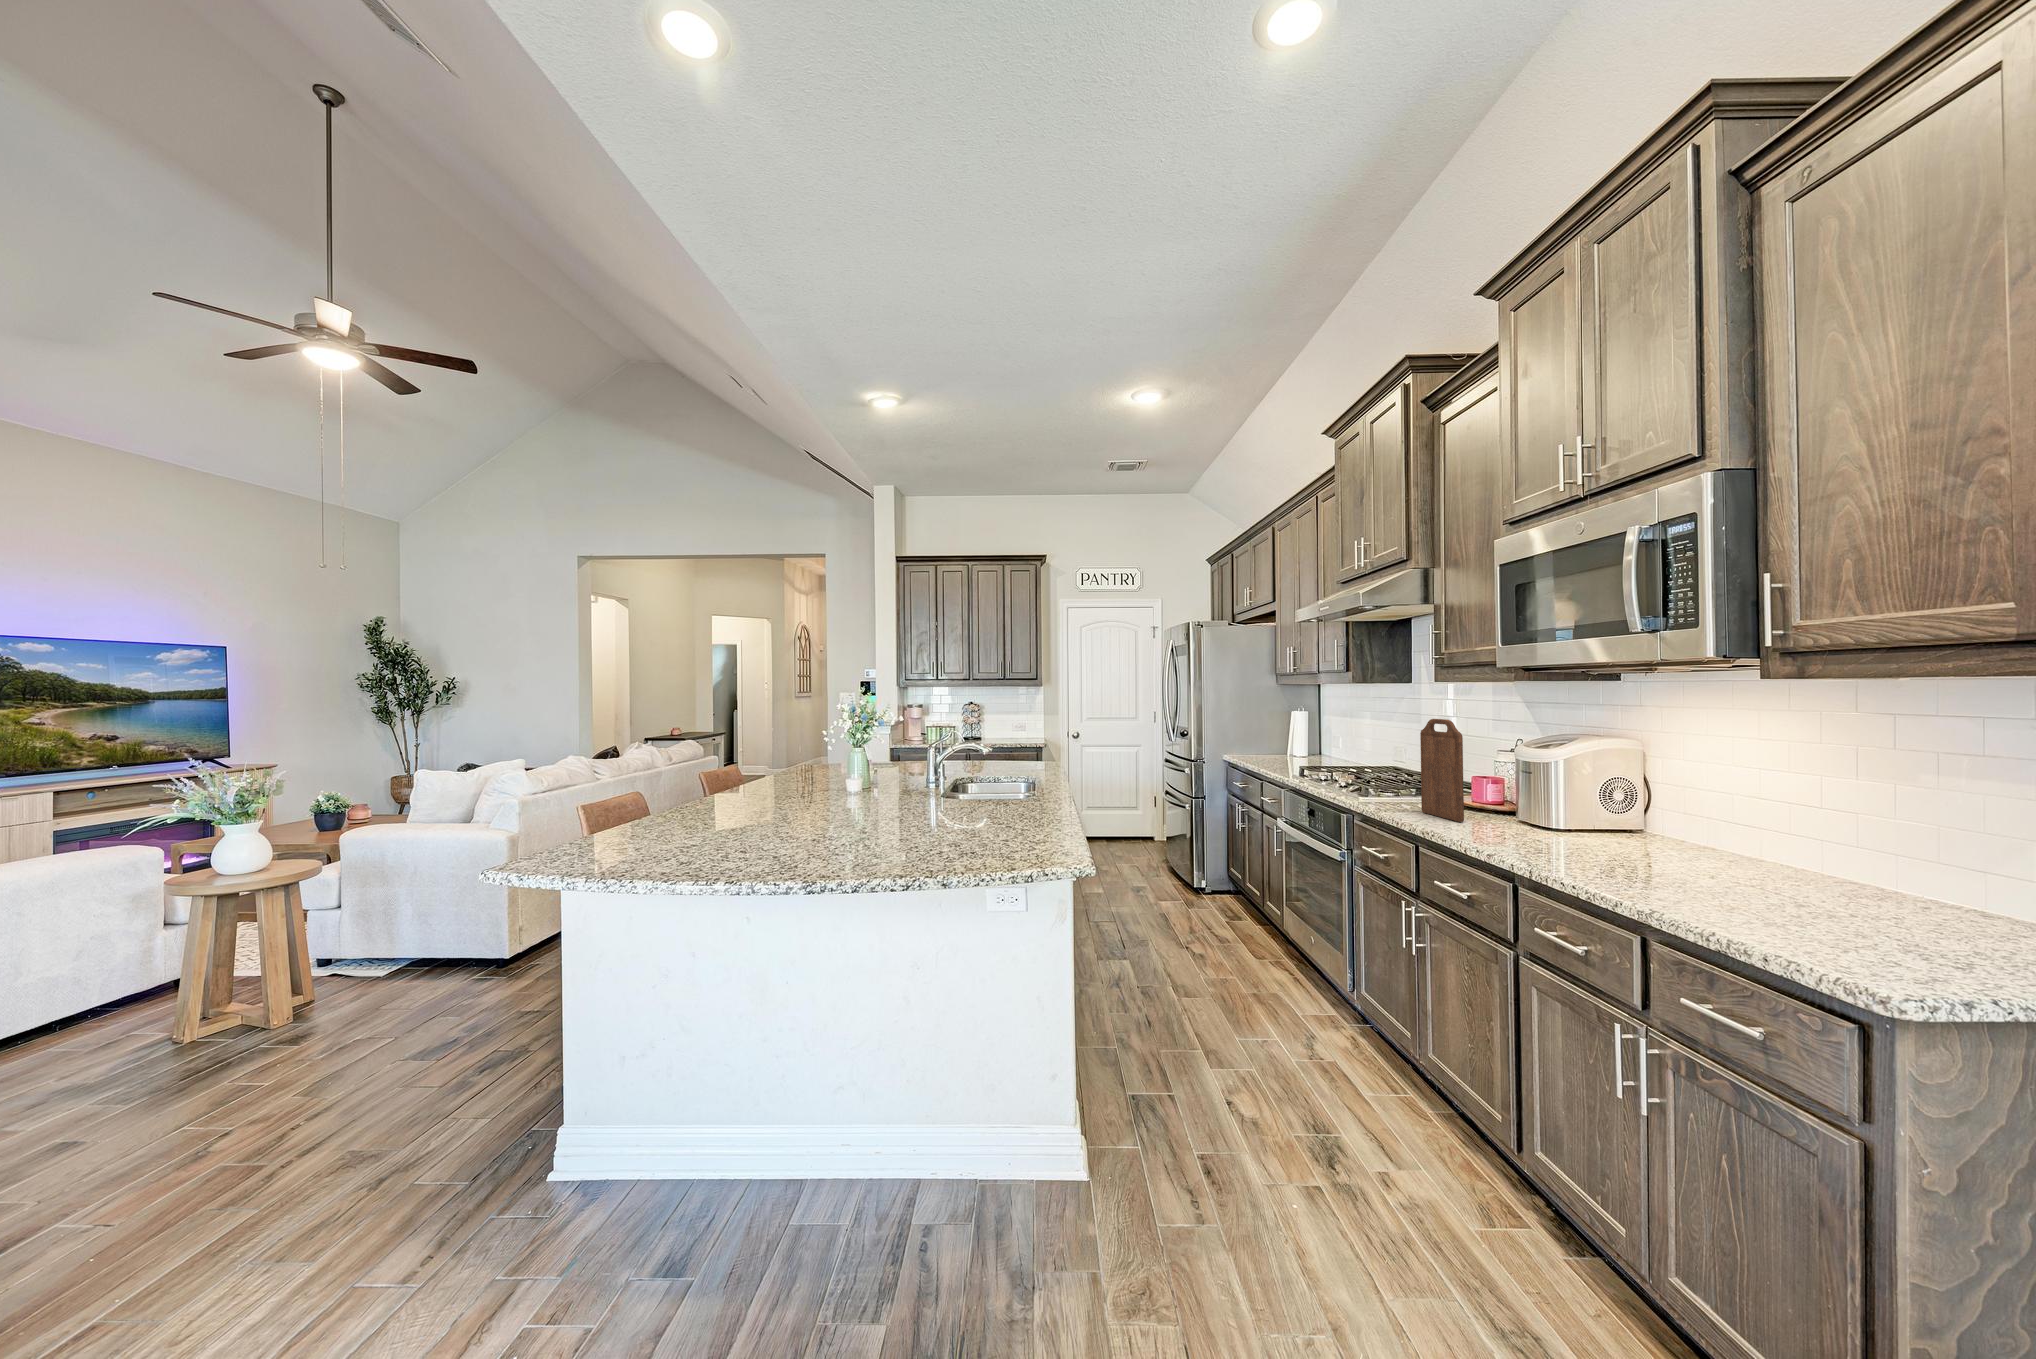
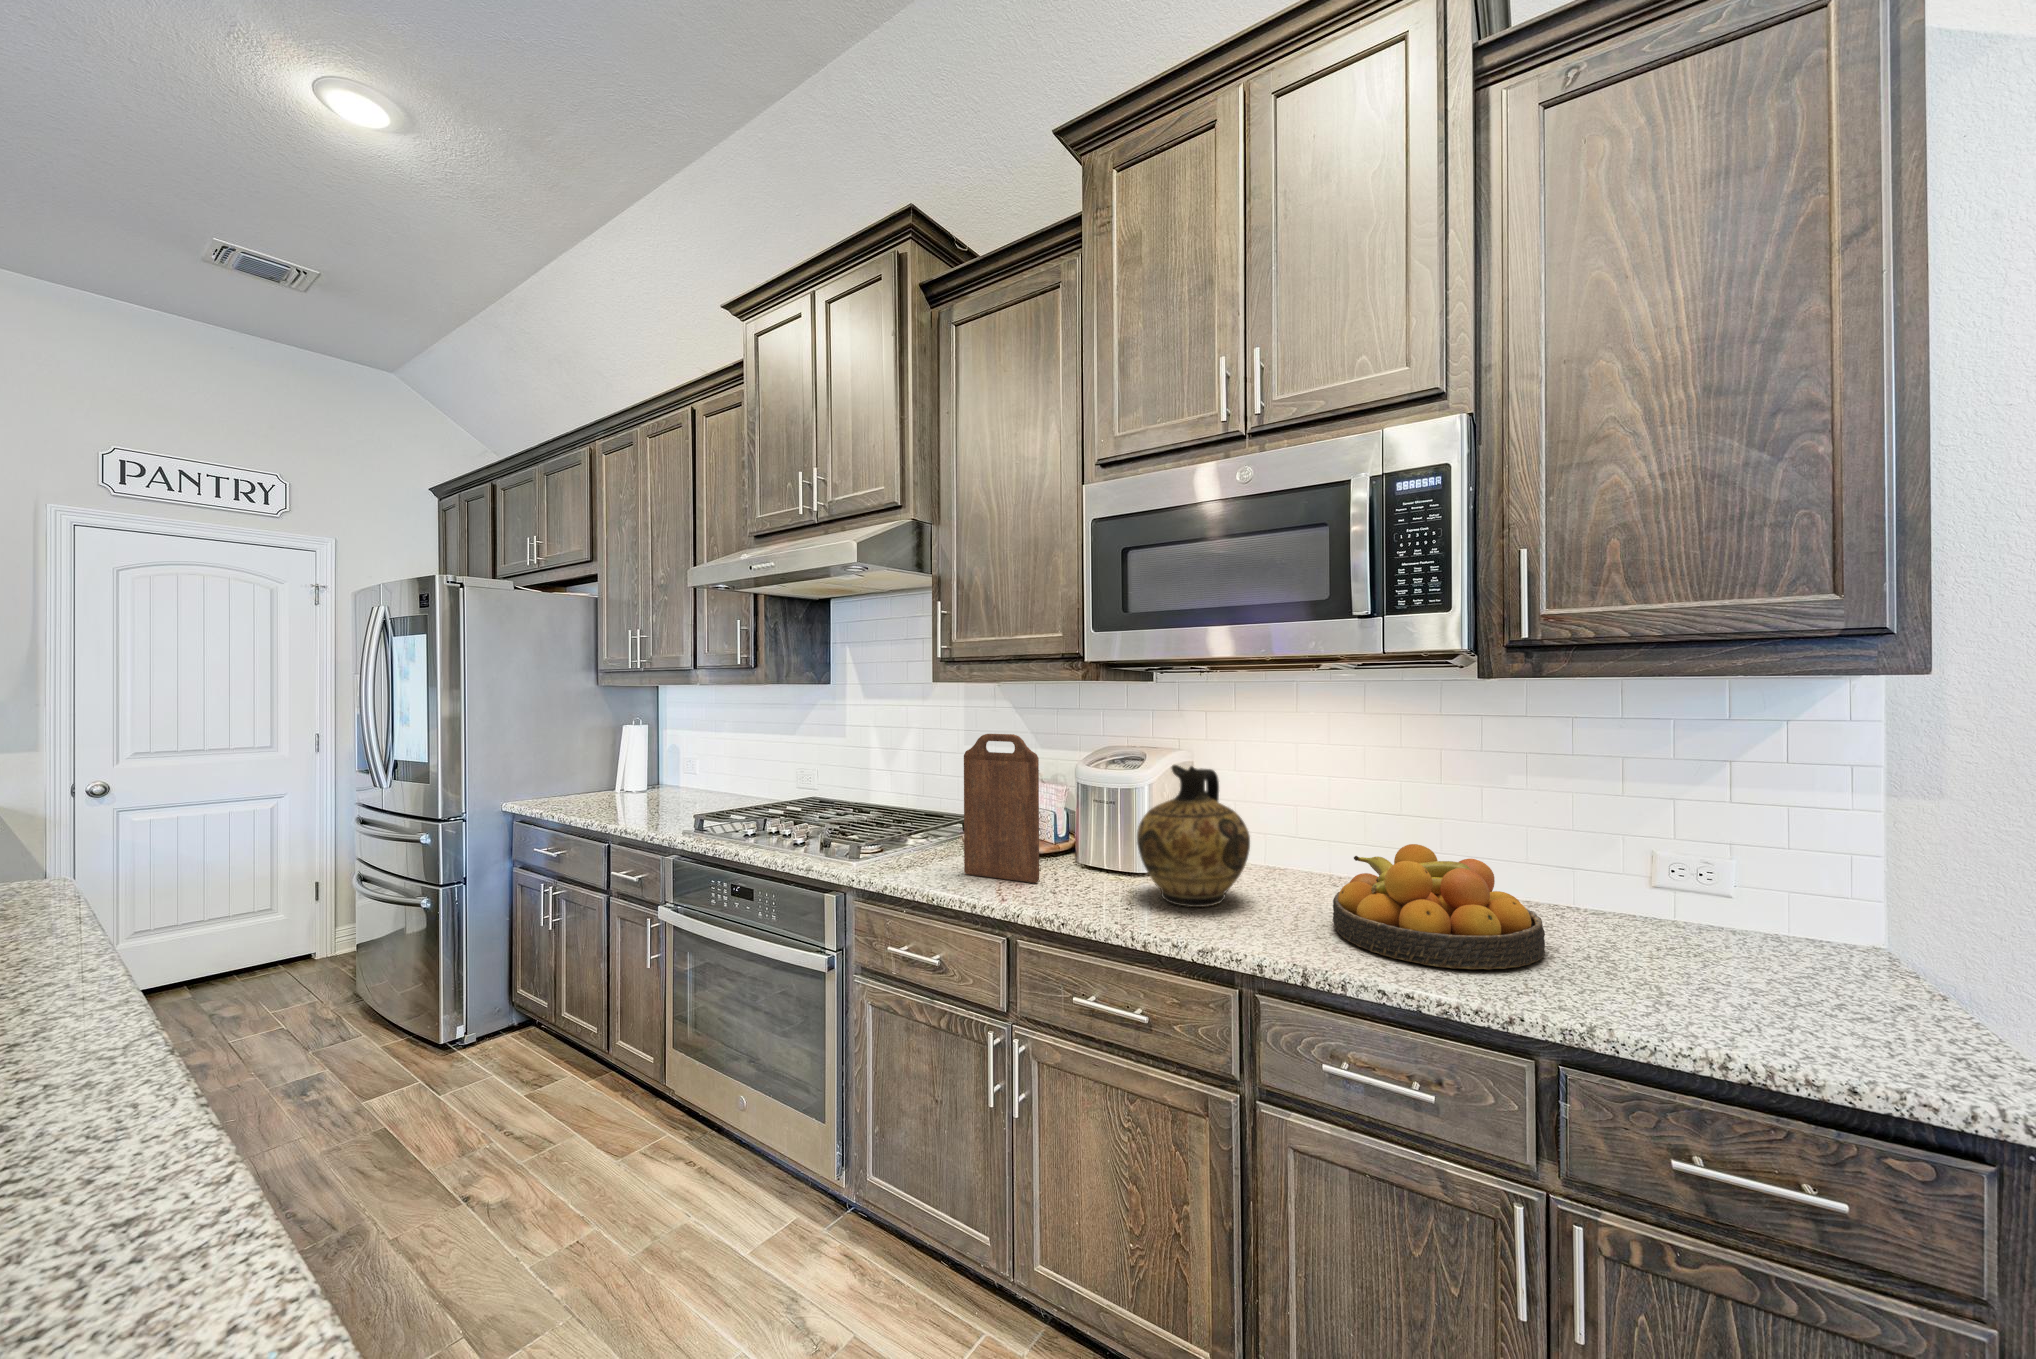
ceramic jug: none [1509,744,1612,850] -> present [1137,765,1250,907]
fruit bowl: none [1617,819,1828,915] -> present [1333,844,1545,970]

